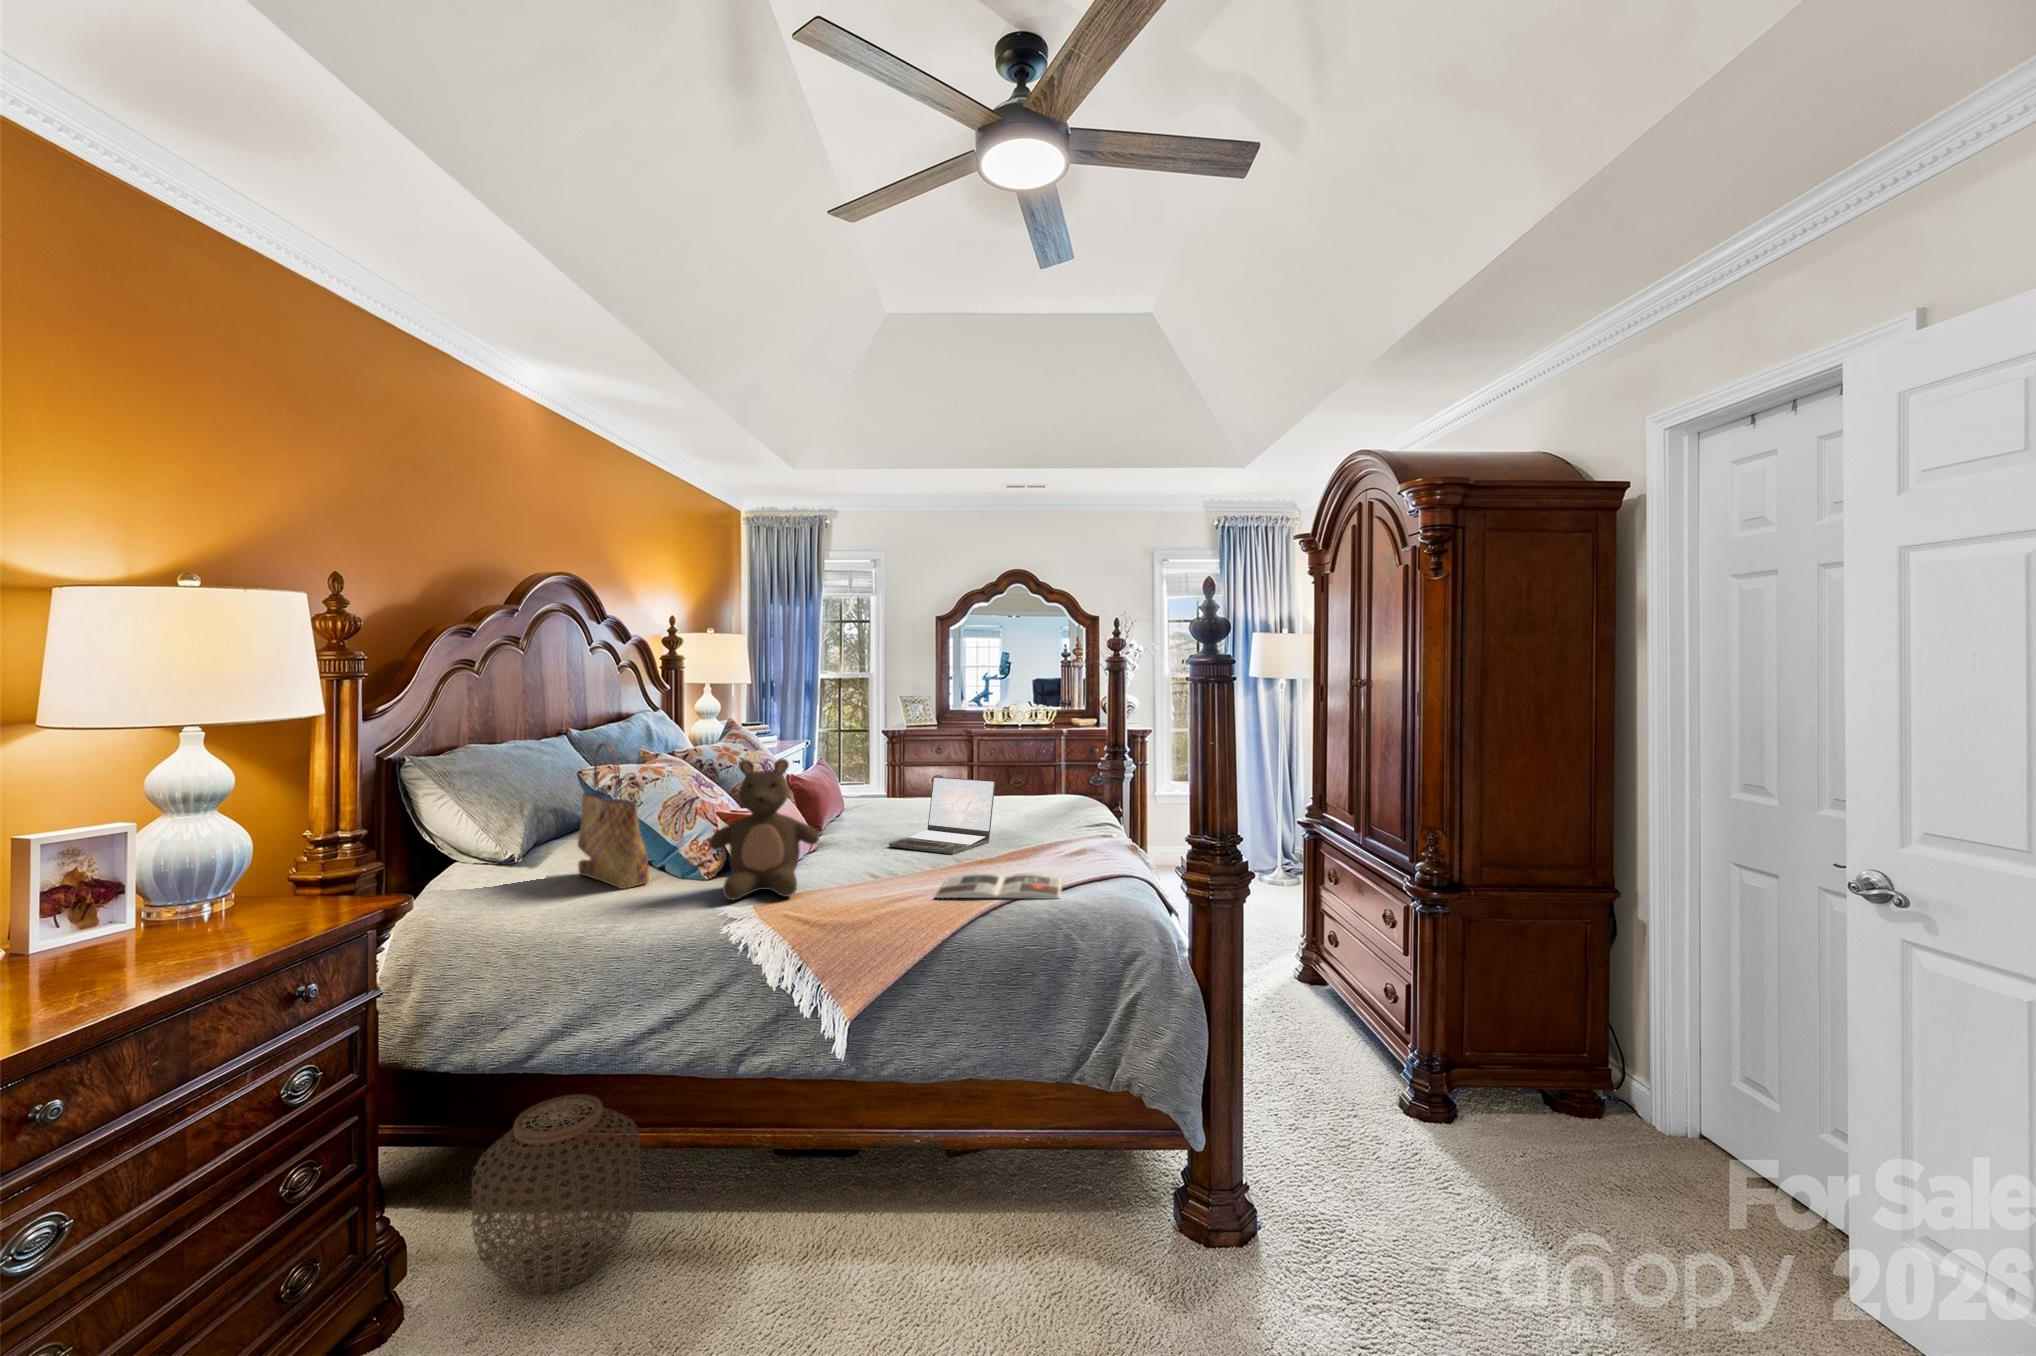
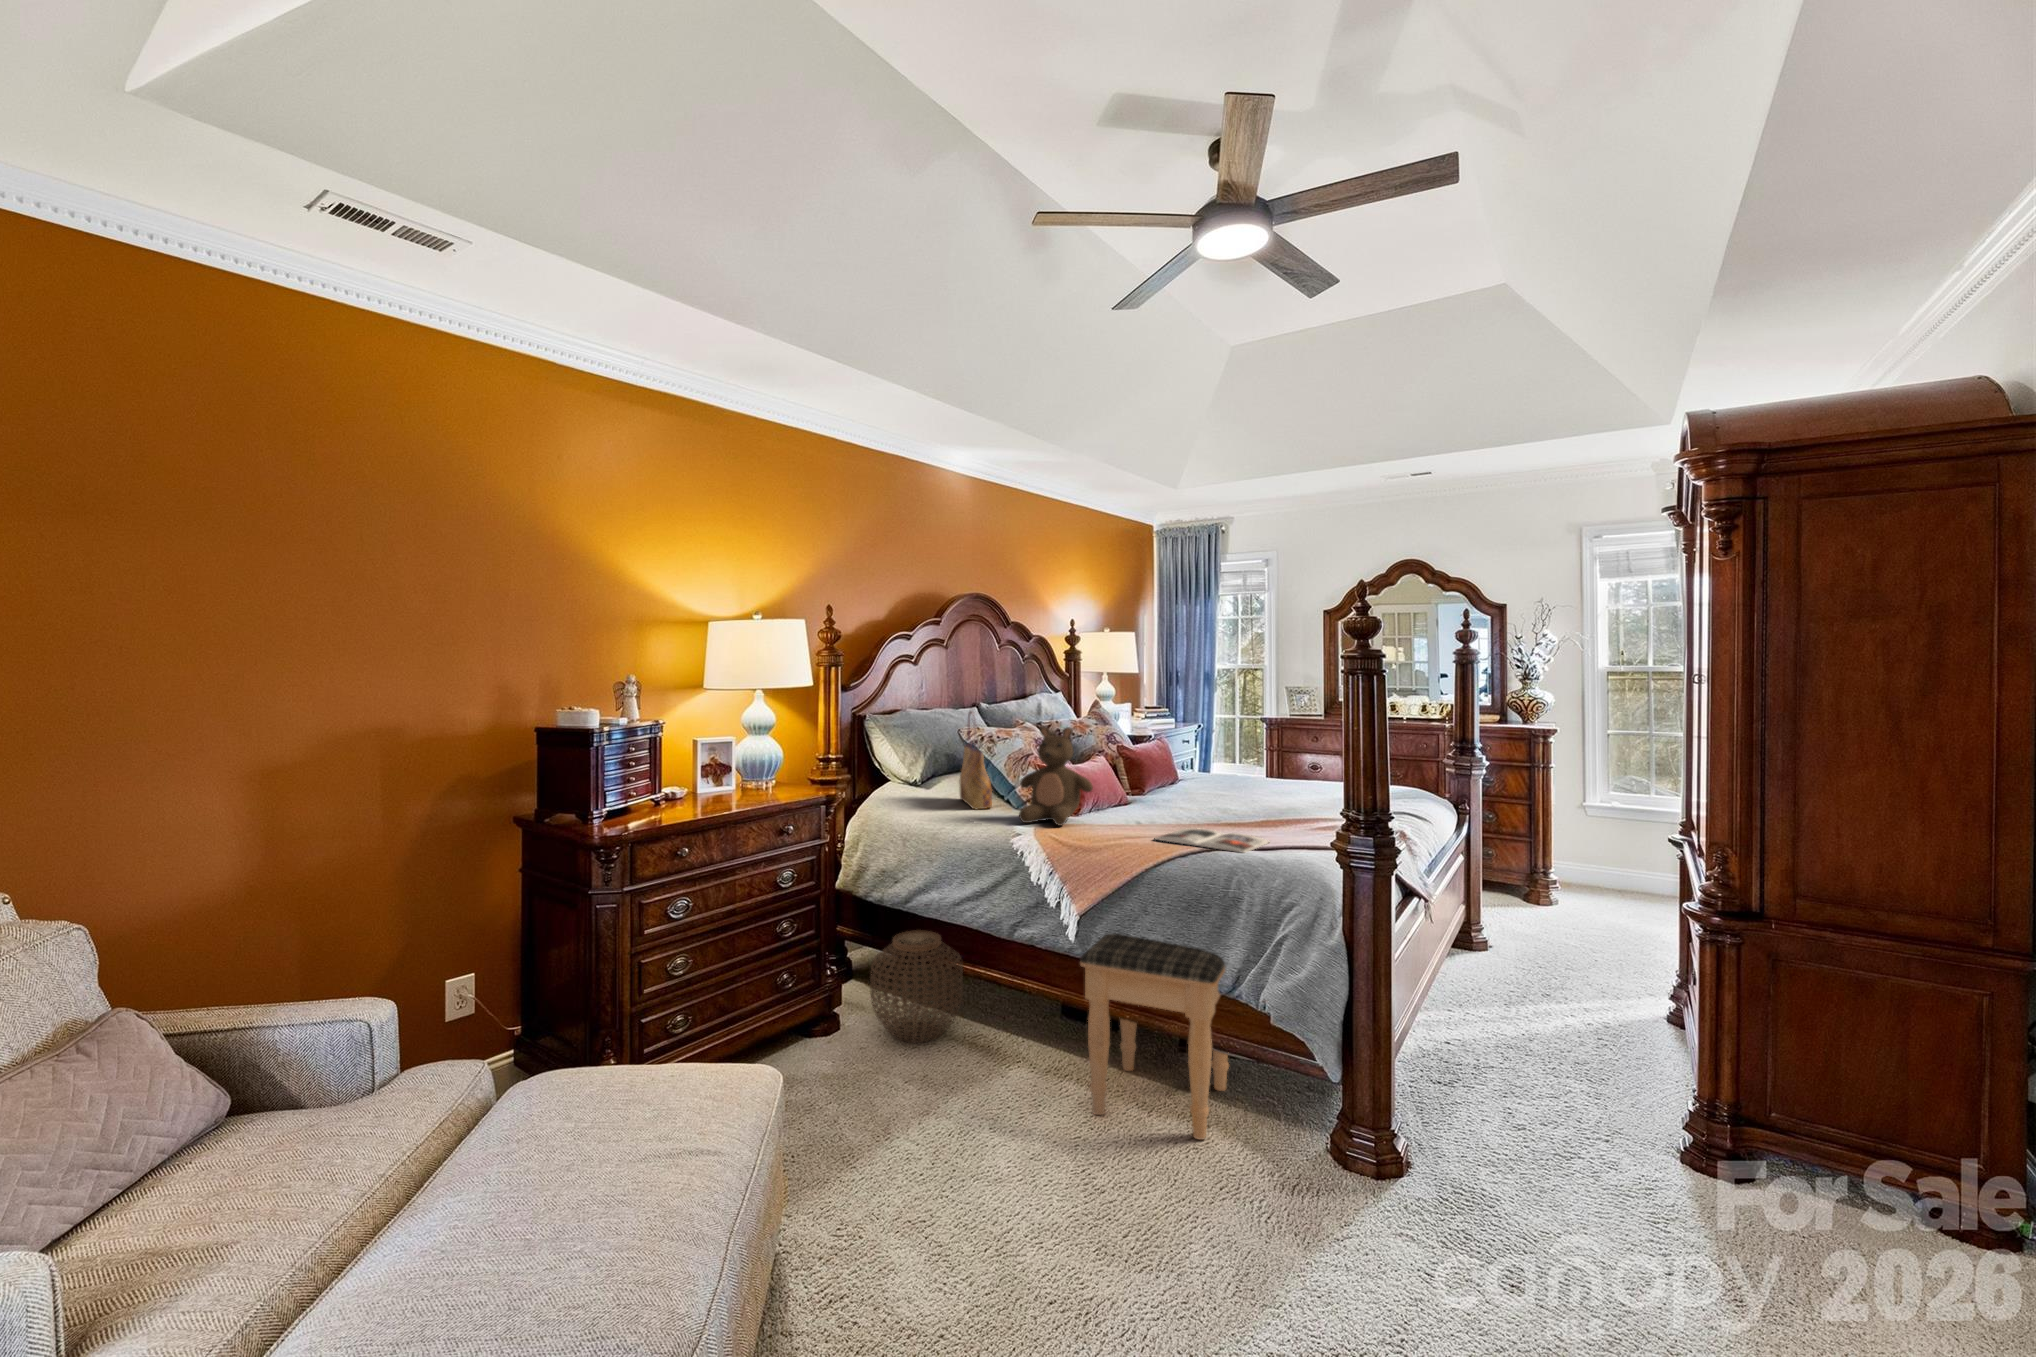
laptop: present [889,777,995,854] -> none [1174,755,1266,817]
footstool: none [883,999,1070,1300] -> present [1080,934,1229,1139]

